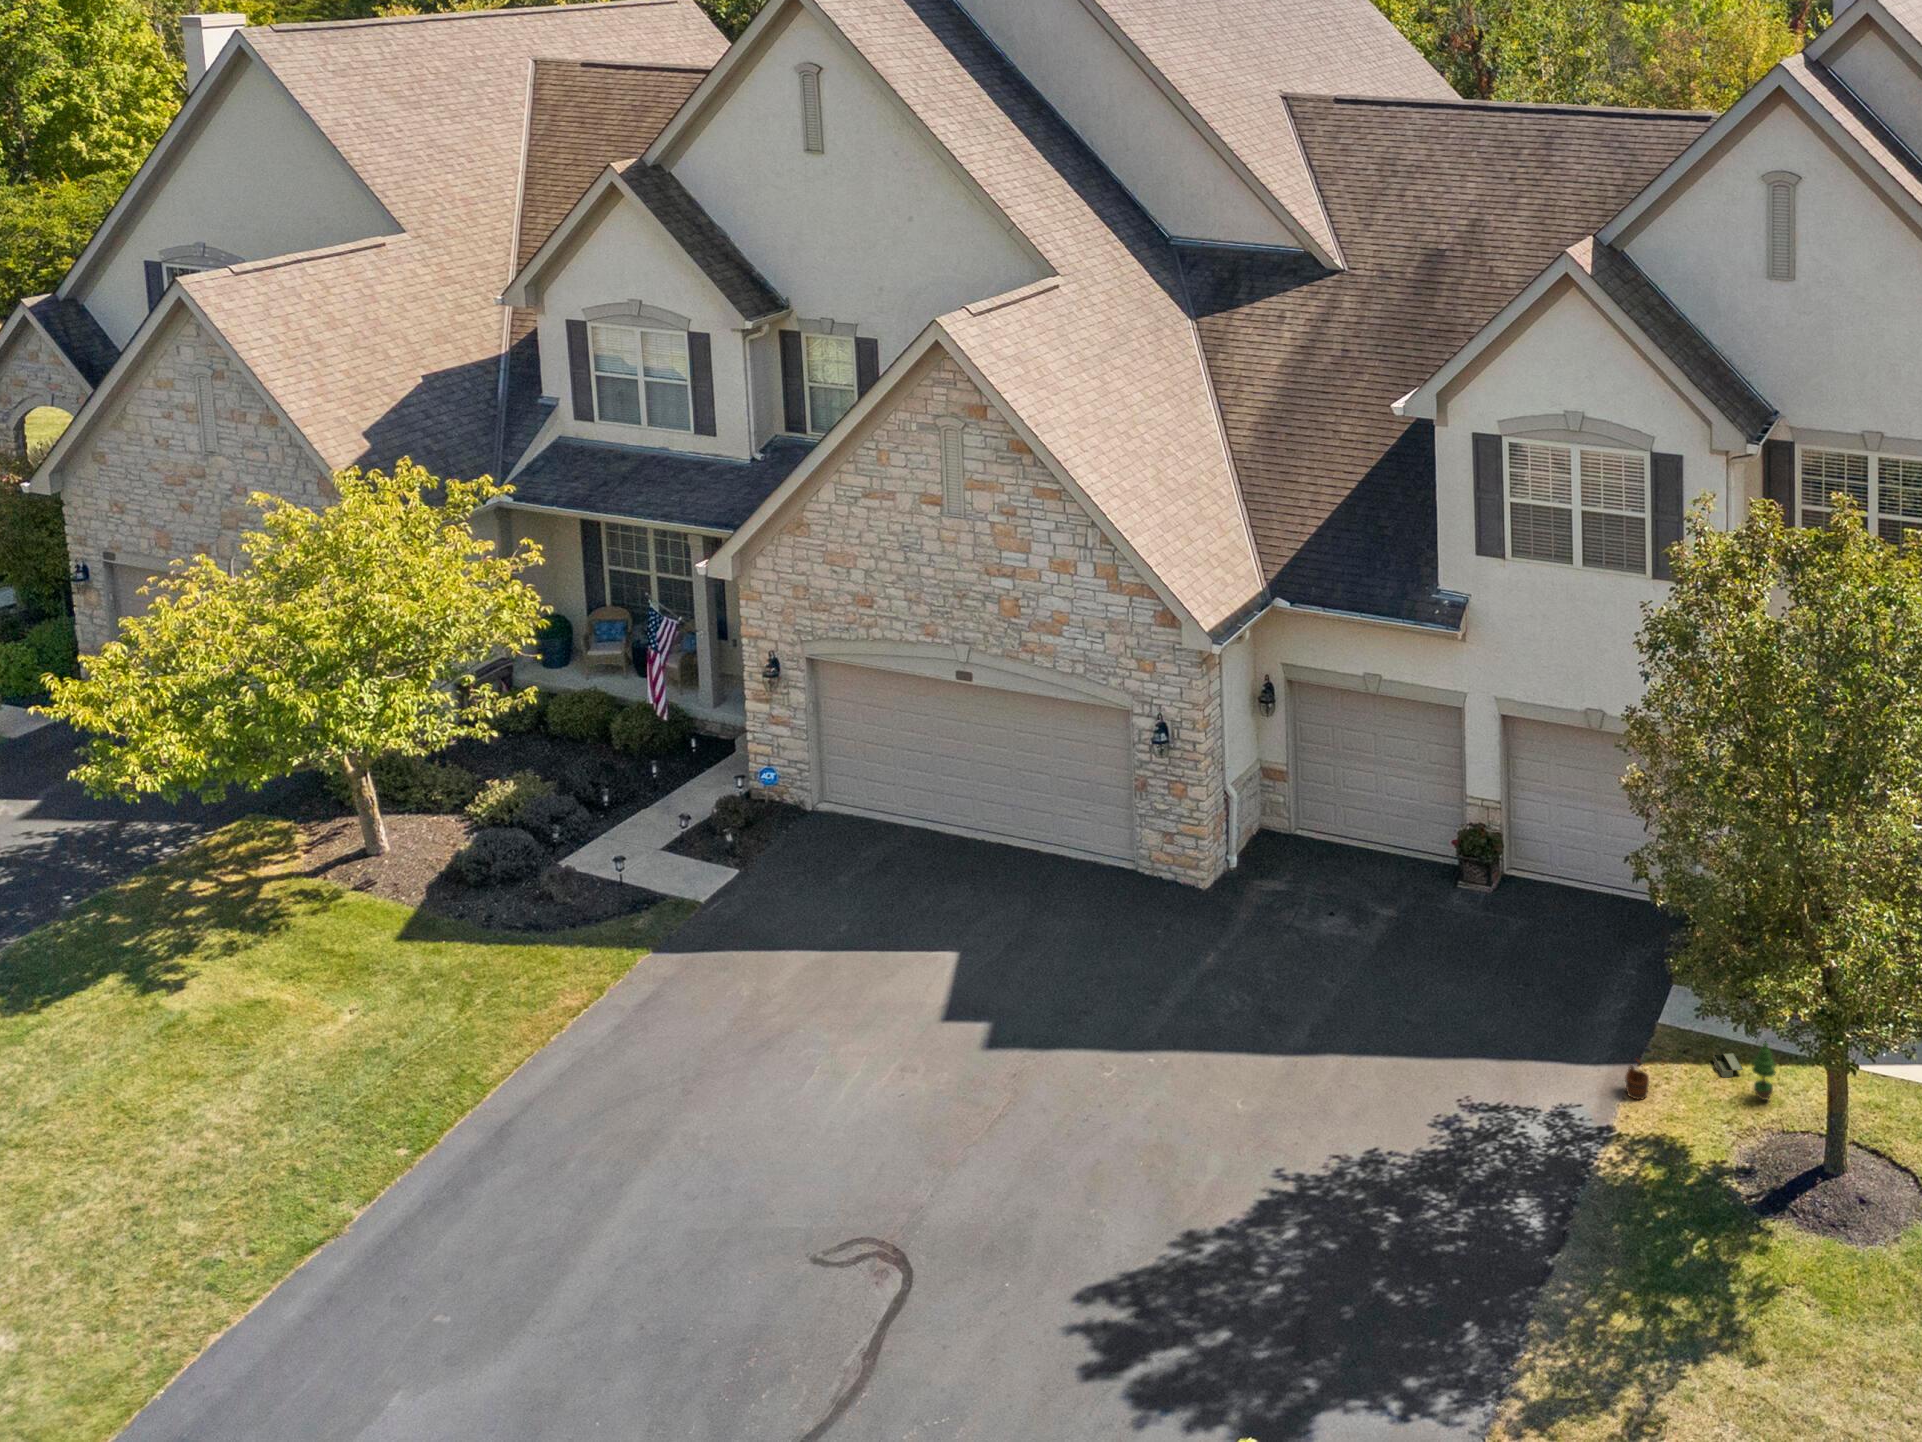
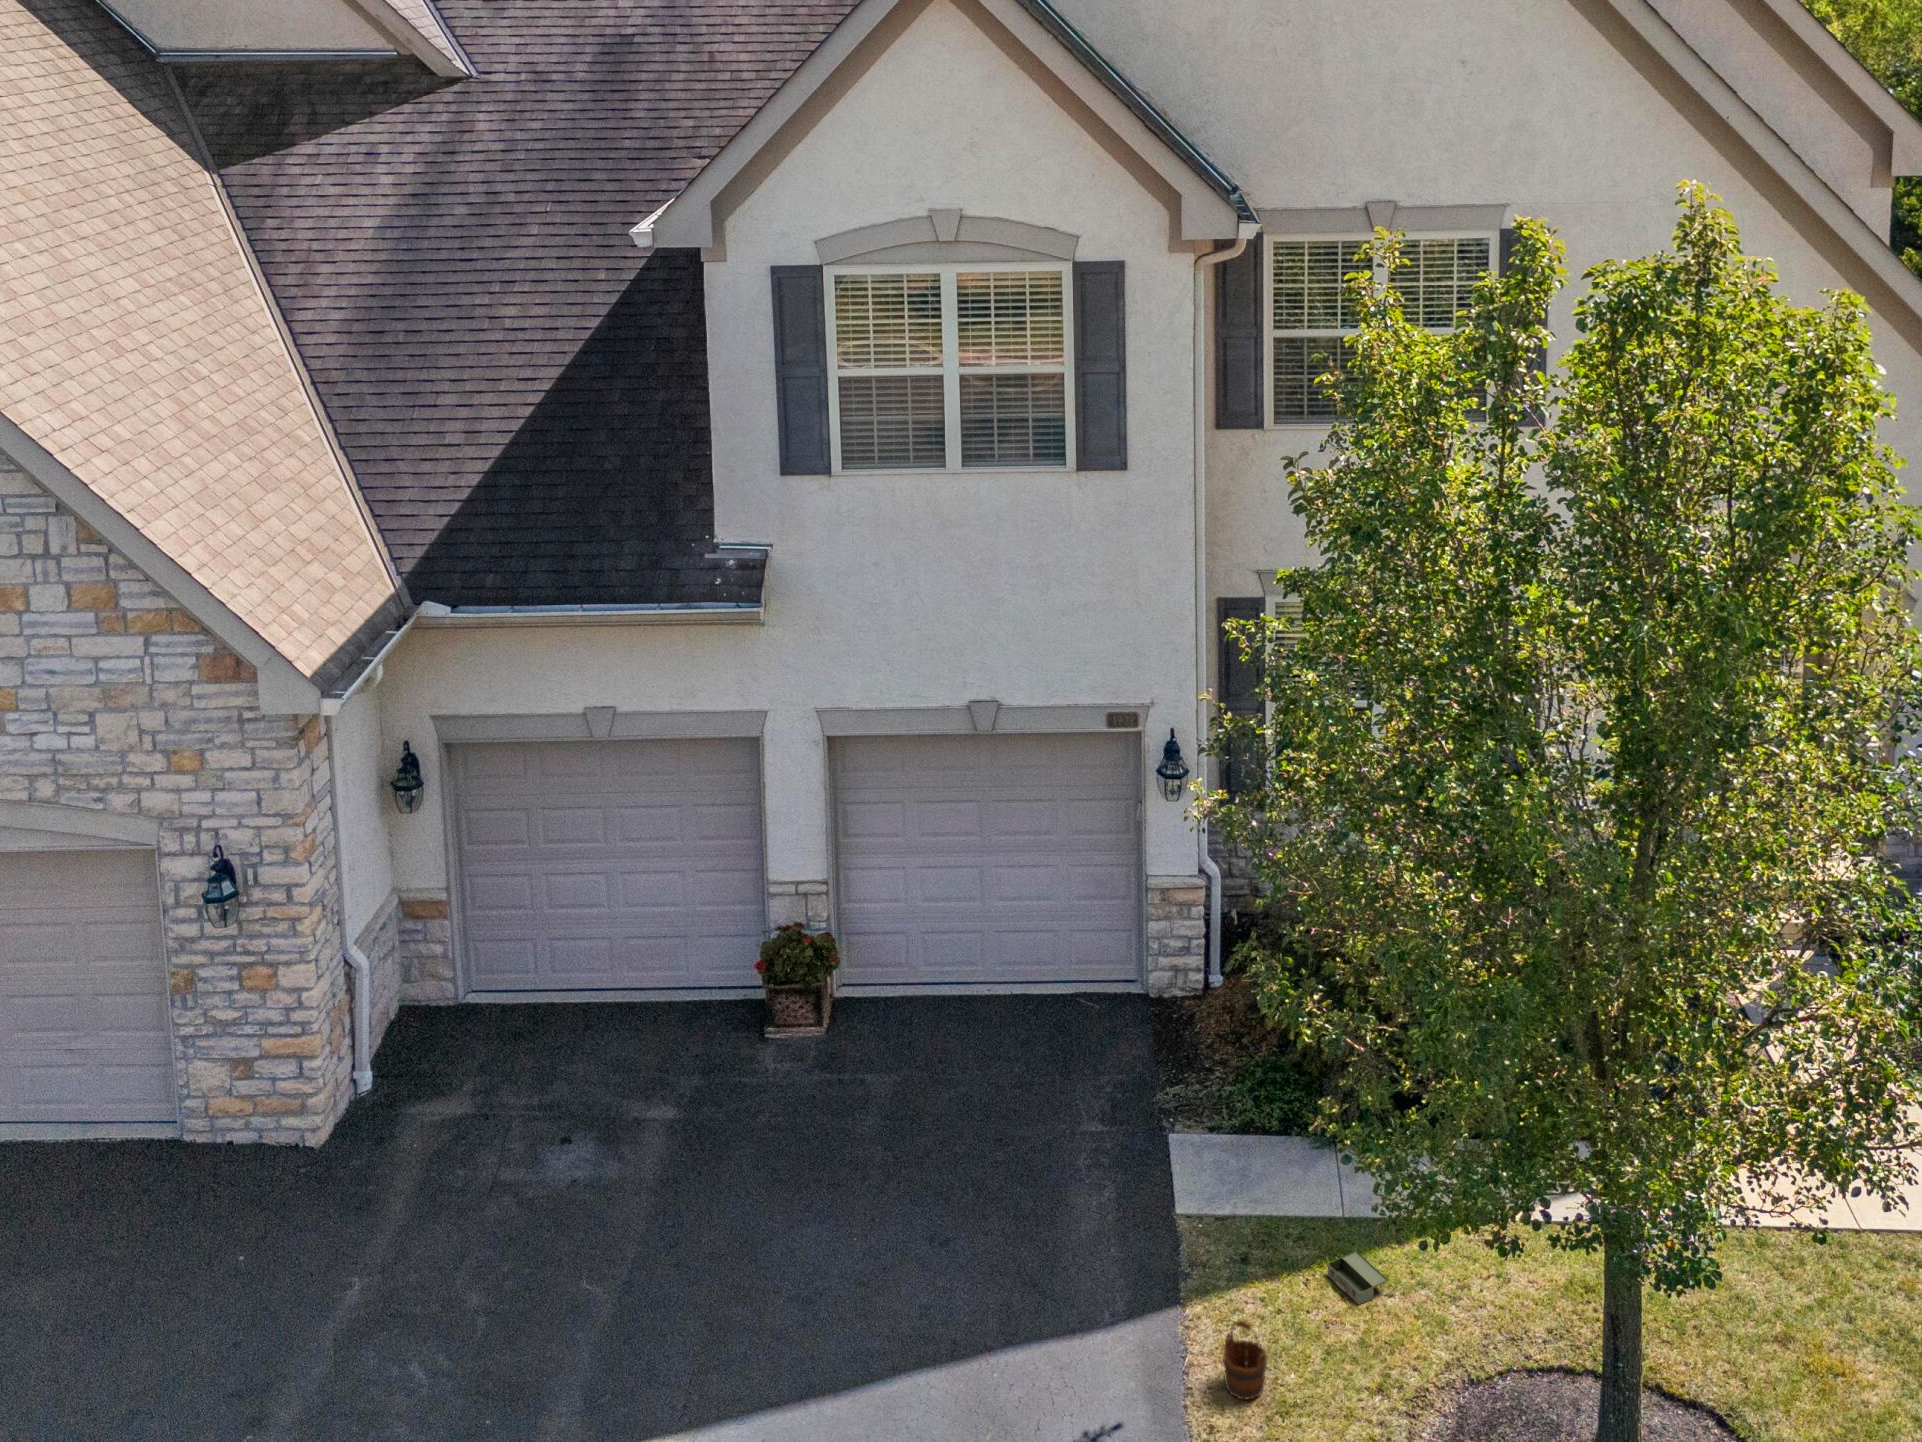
potted tree: present [1752,1041,1776,1100] -> none [1423,1225,1466,1333]

